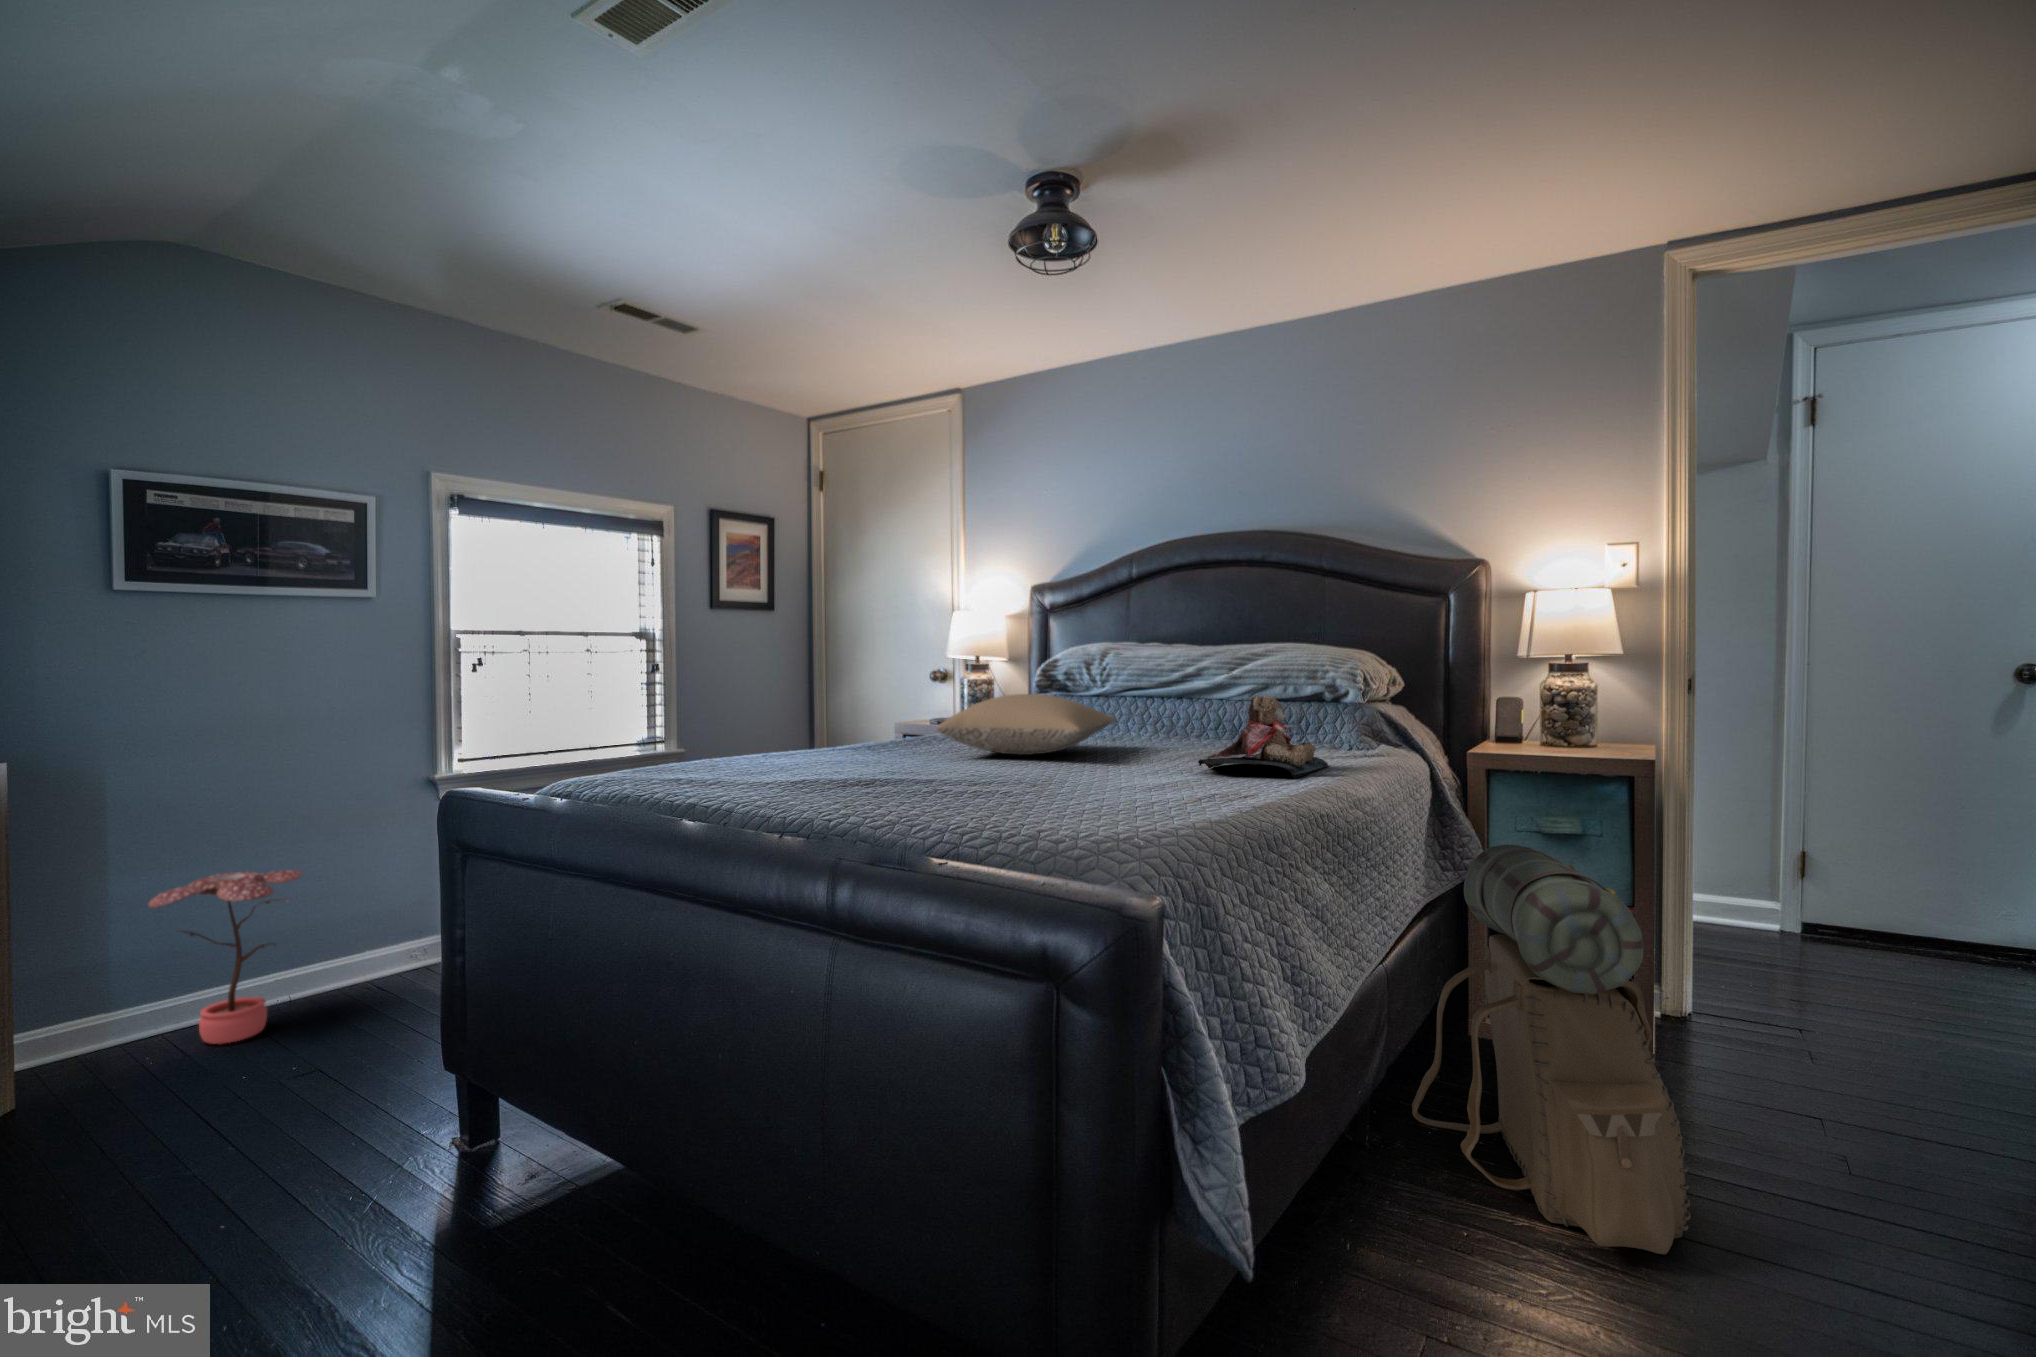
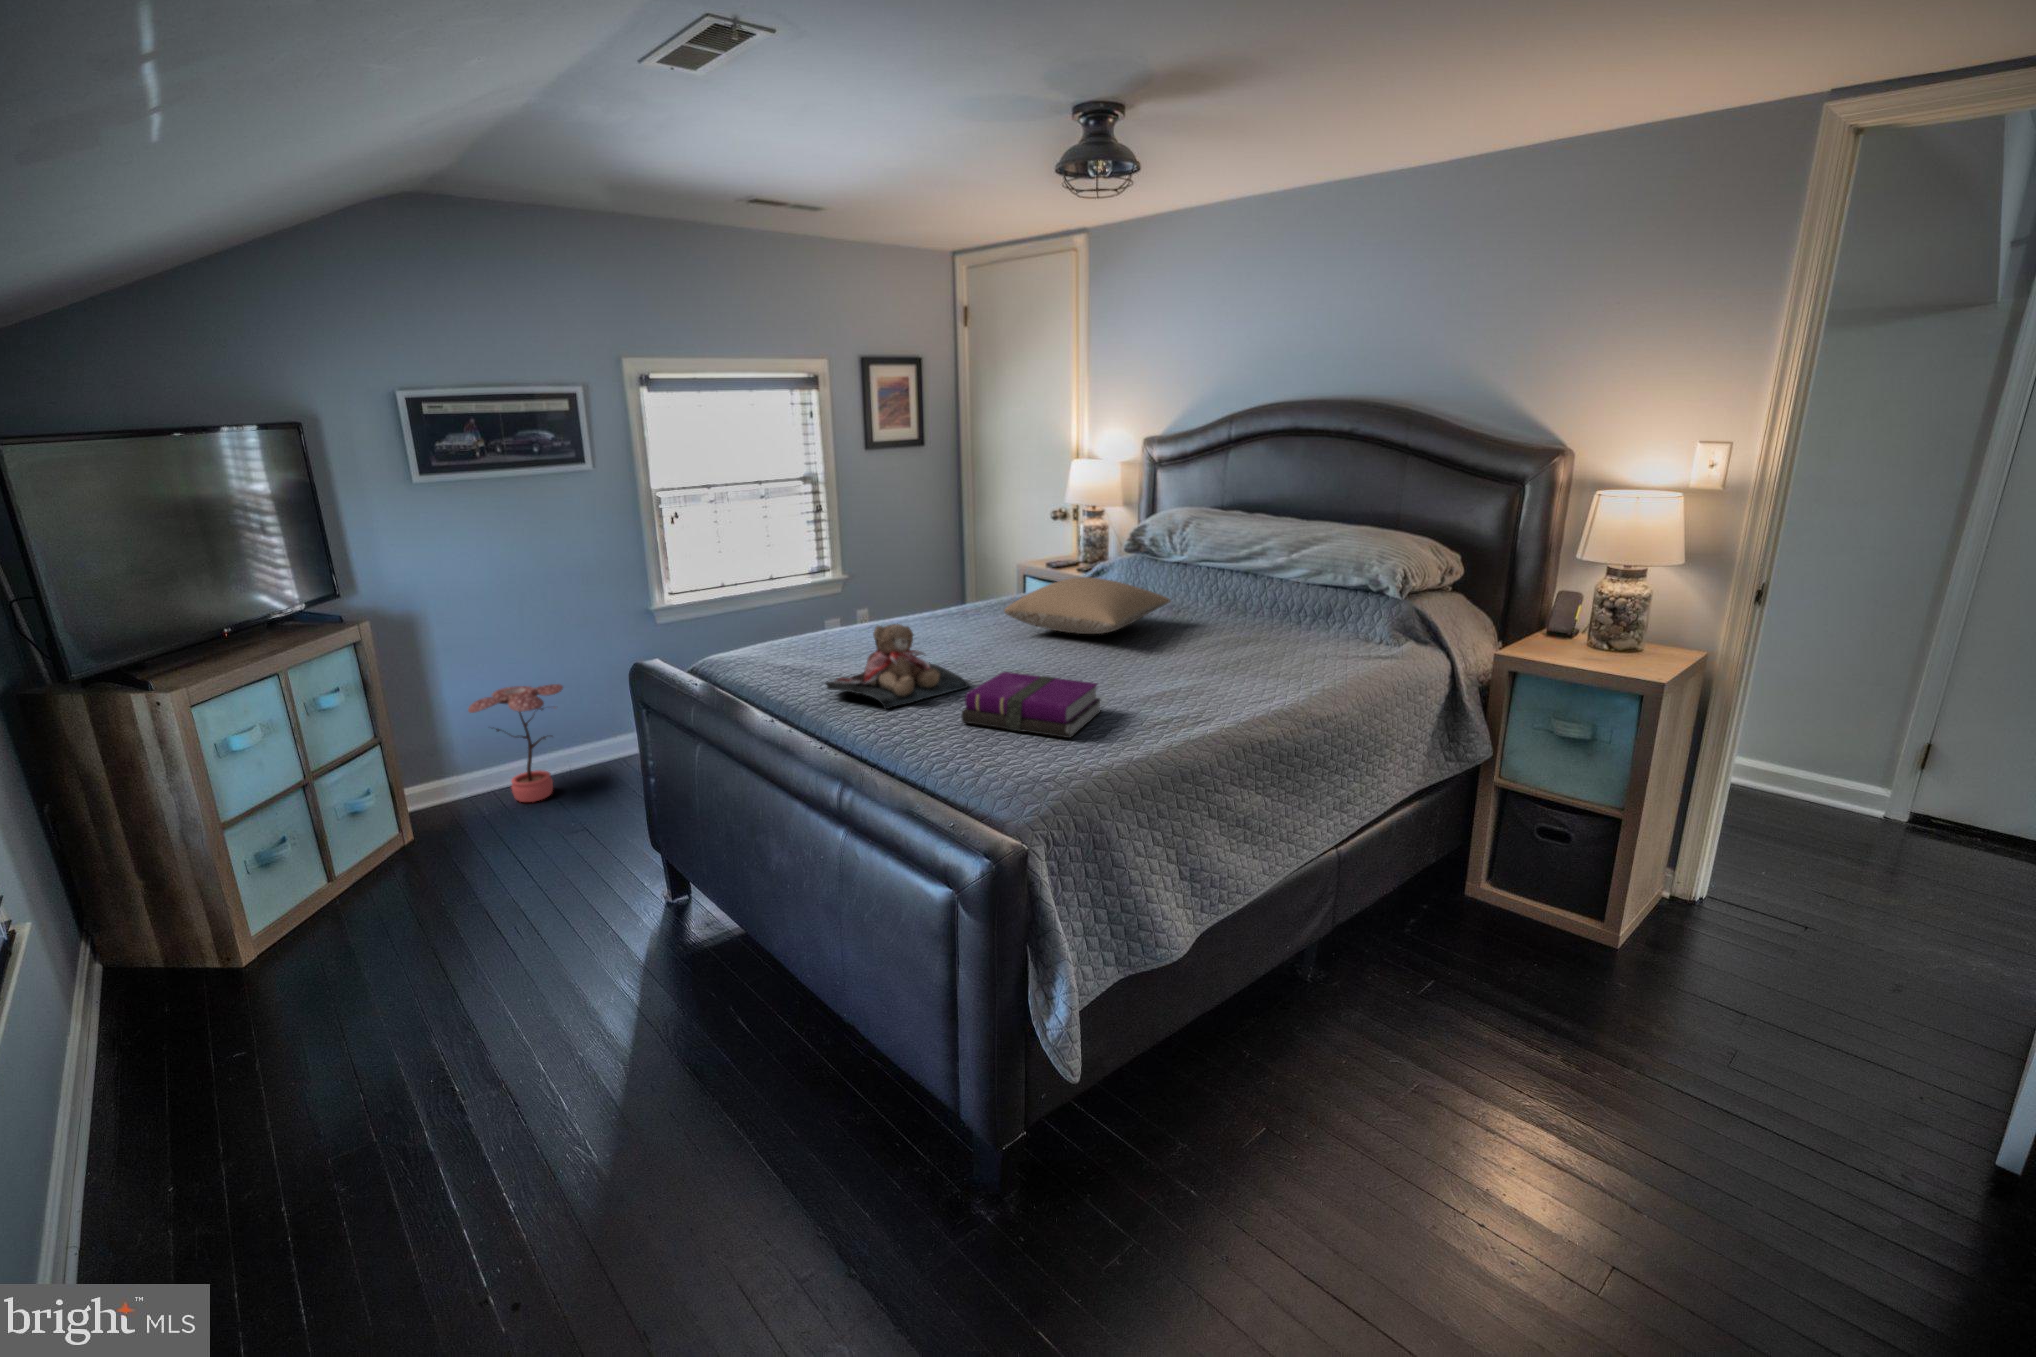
teddy bear: present [1198,695,1328,778] -> present [826,624,968,709]
notebook: none [957,761,1117,817] -> present [962,672,1101,738]
backpack: present [1412,845,1691,1254] -> none [1348,762,1546,1107]

